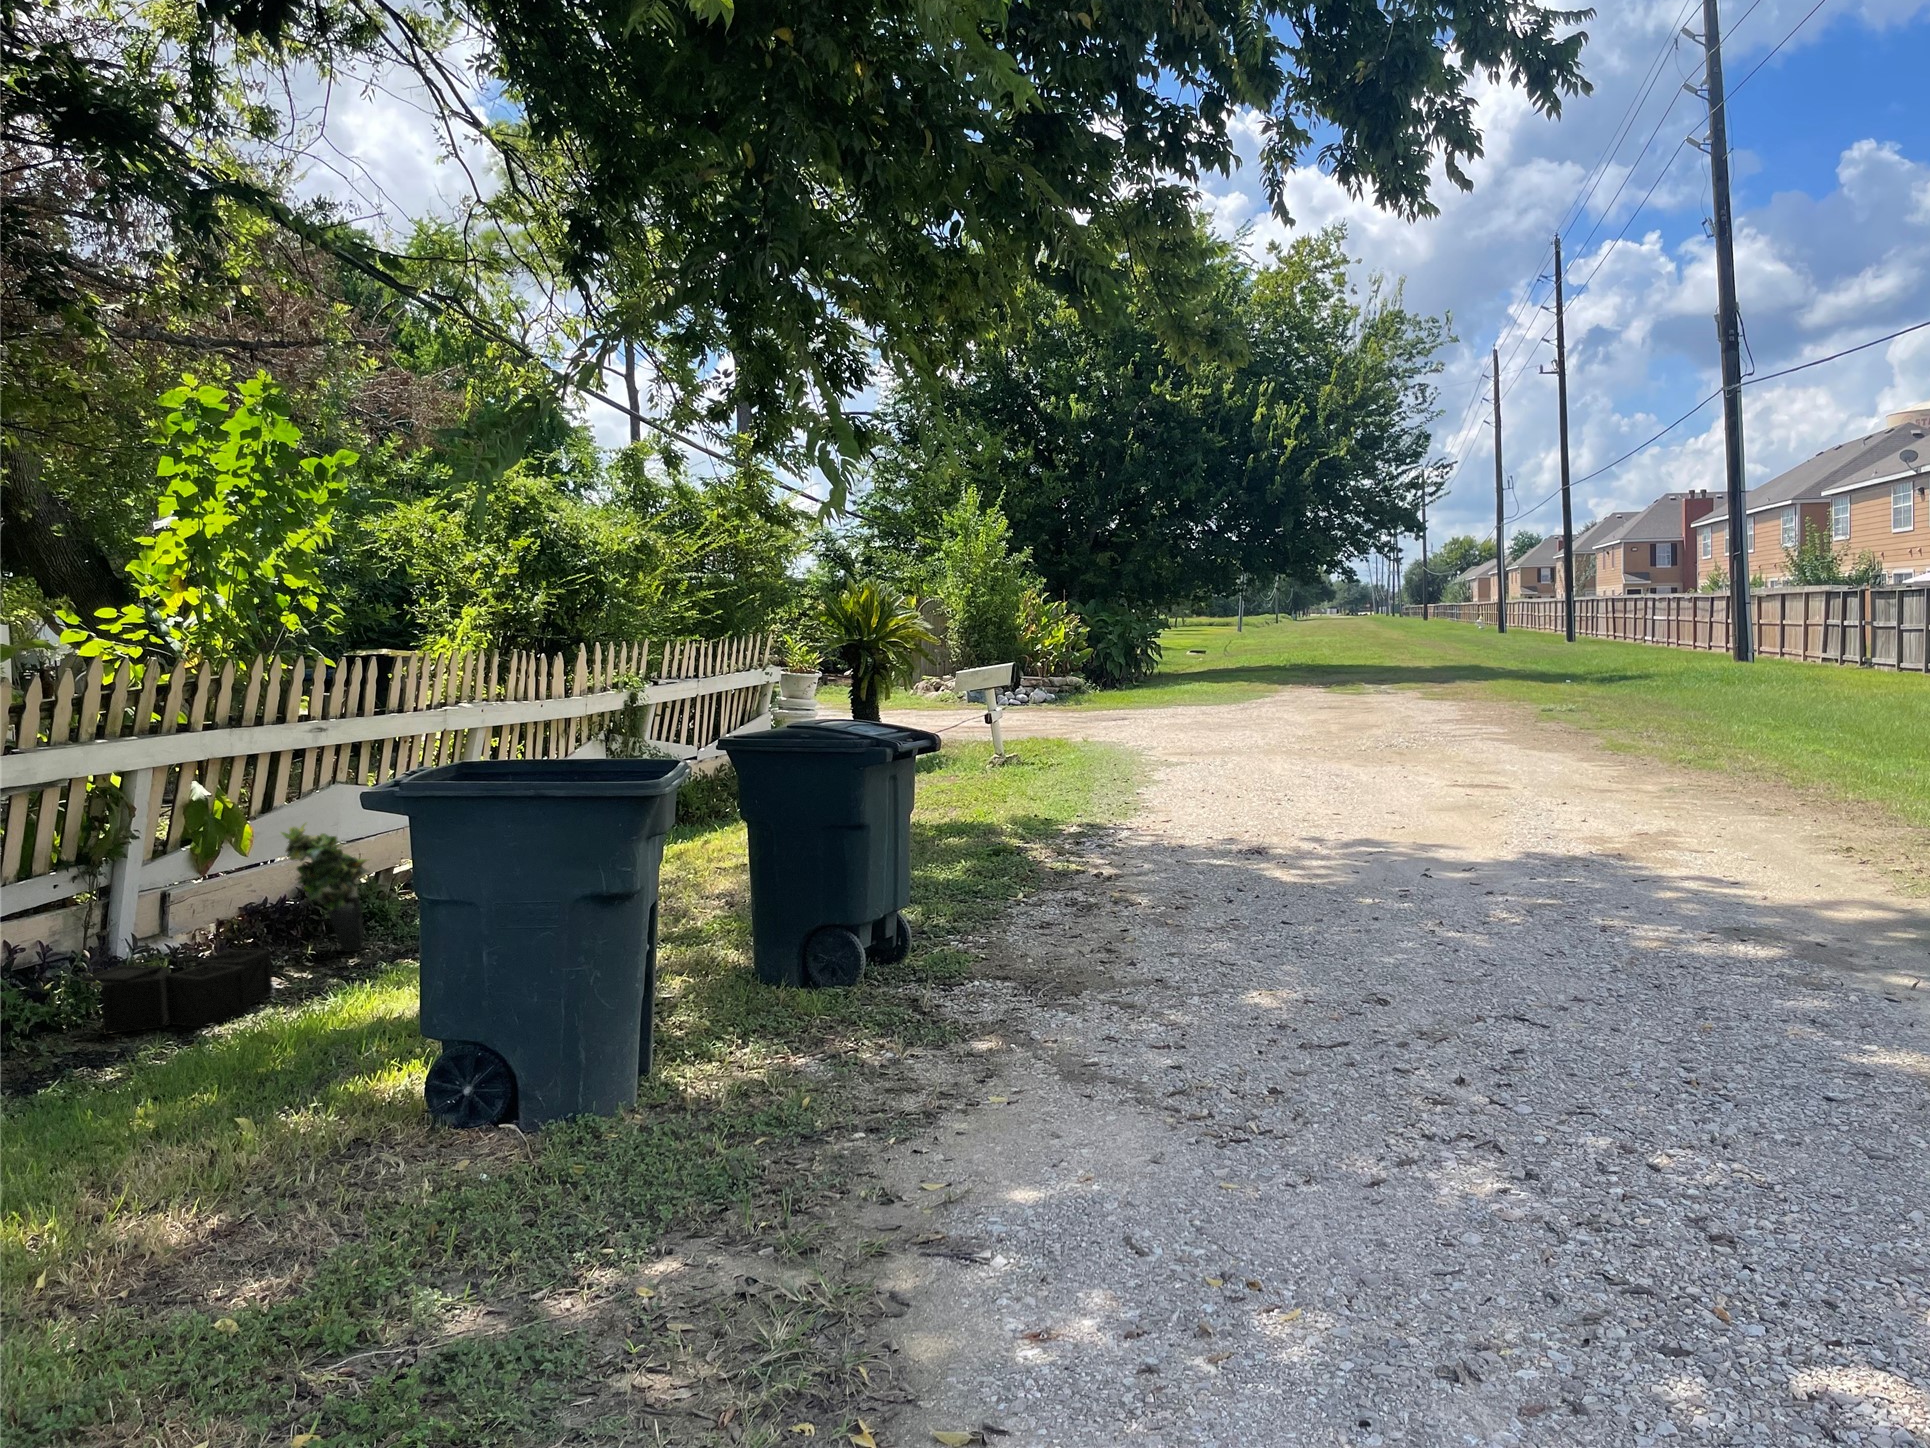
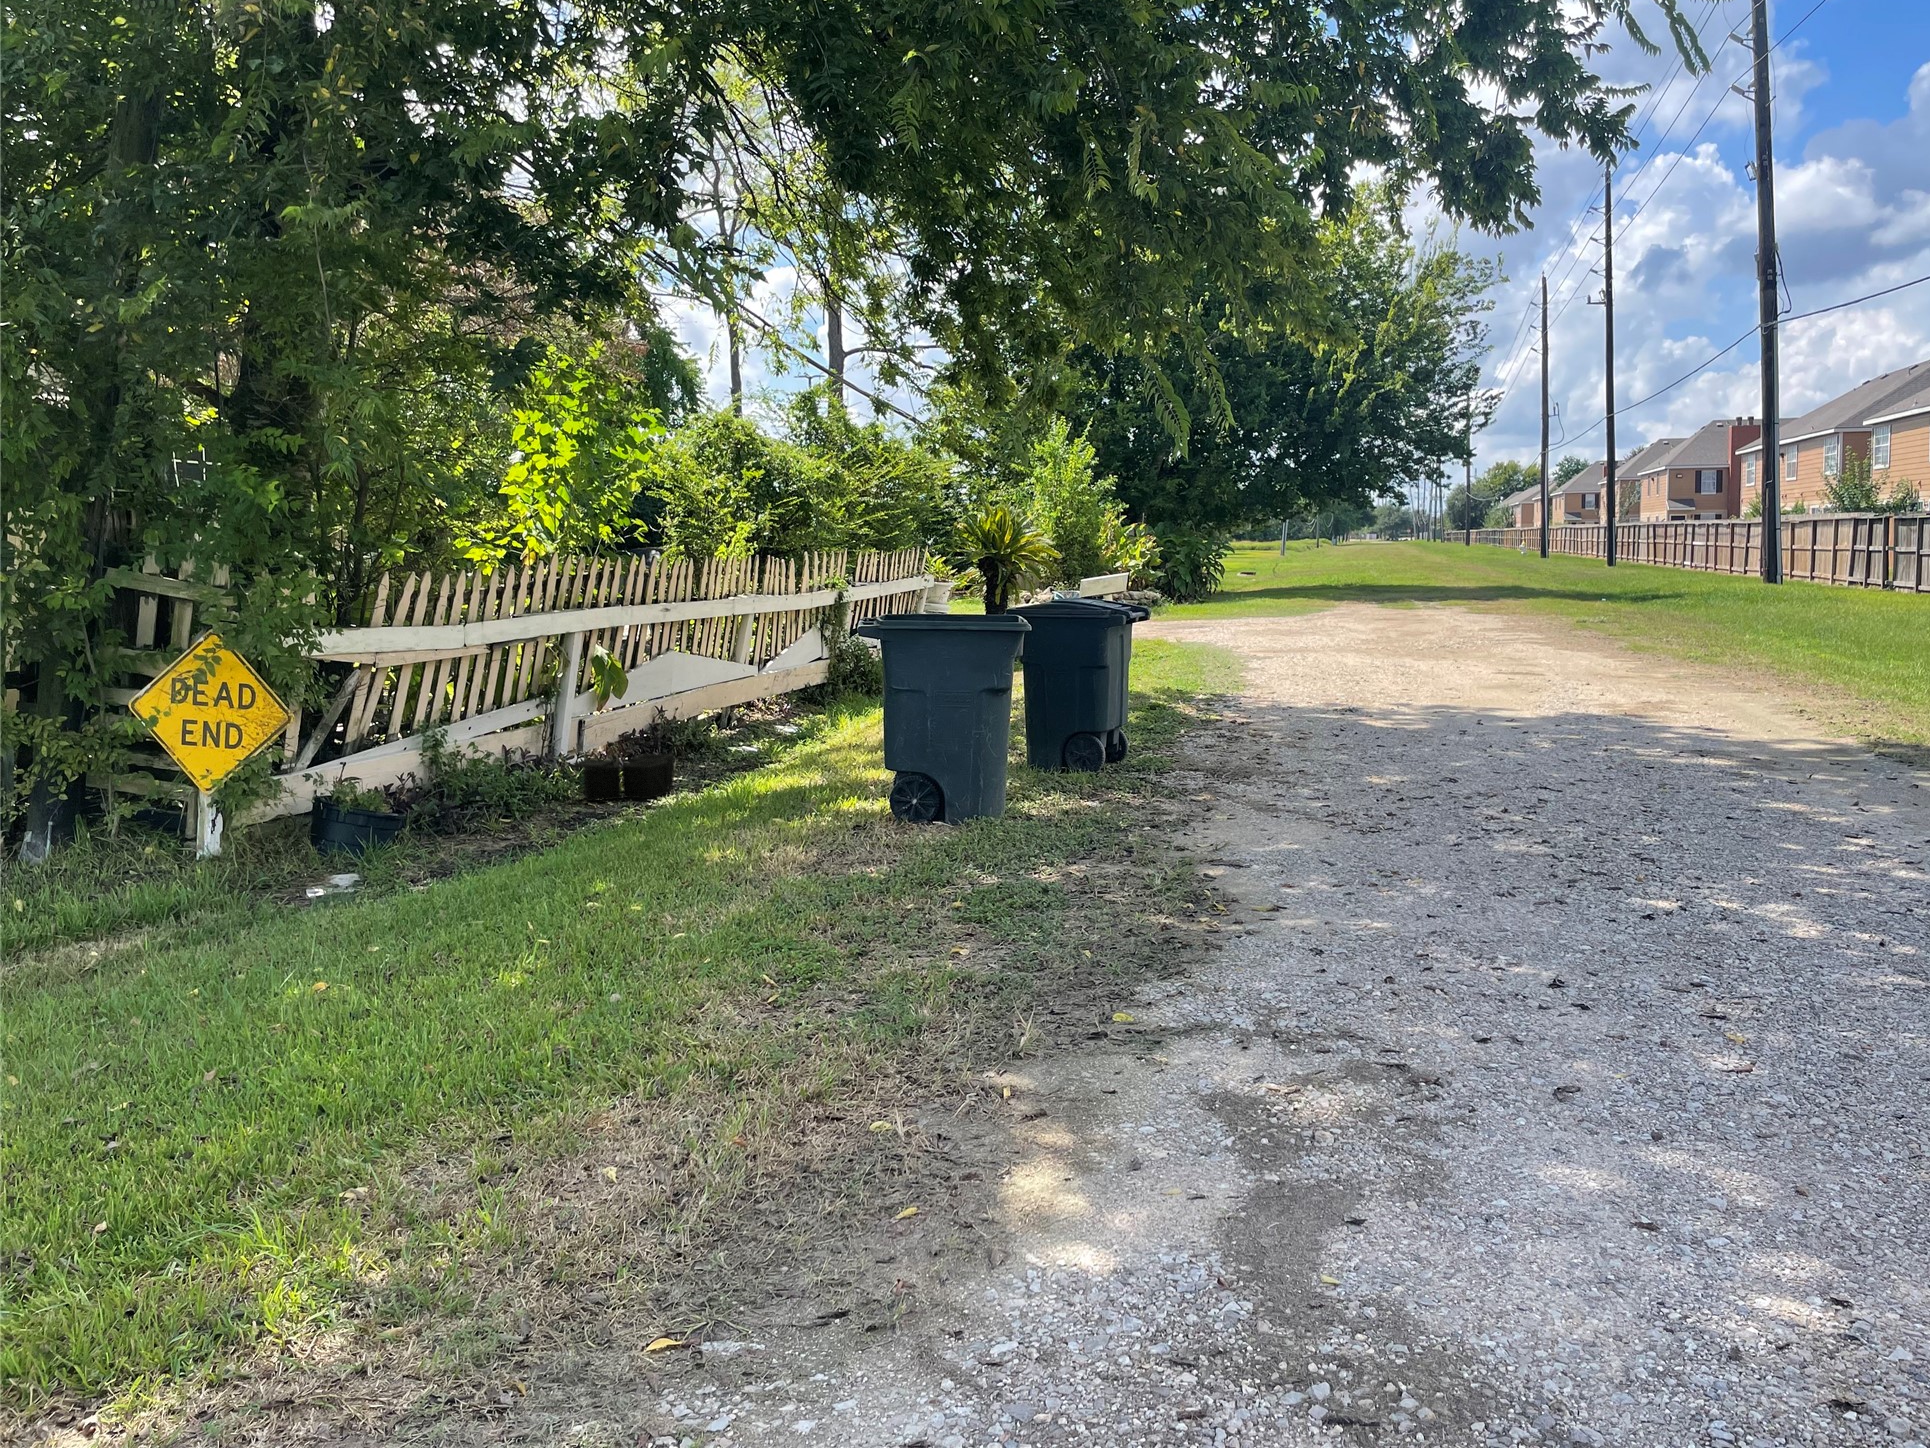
potted plant: present [281,823,369,951] -> none [652,675,710,766]

